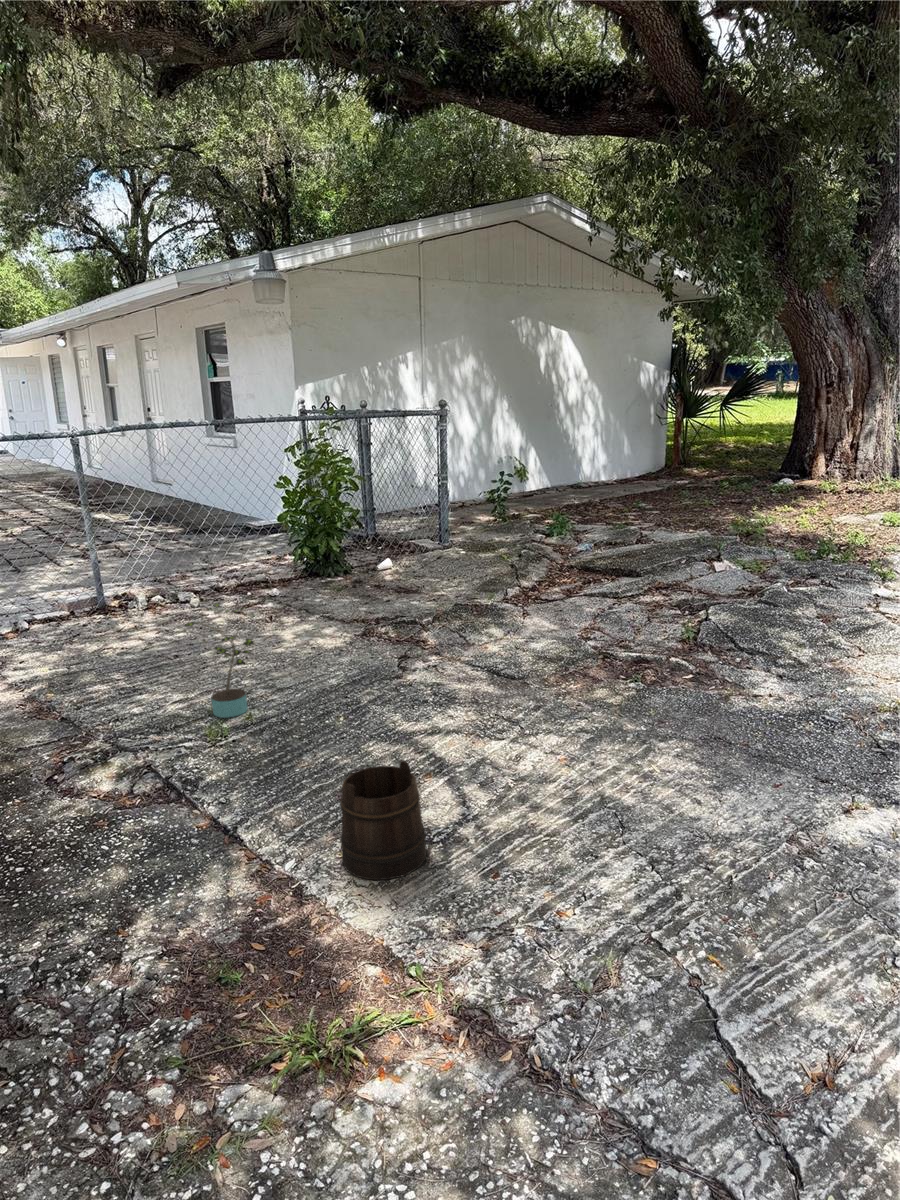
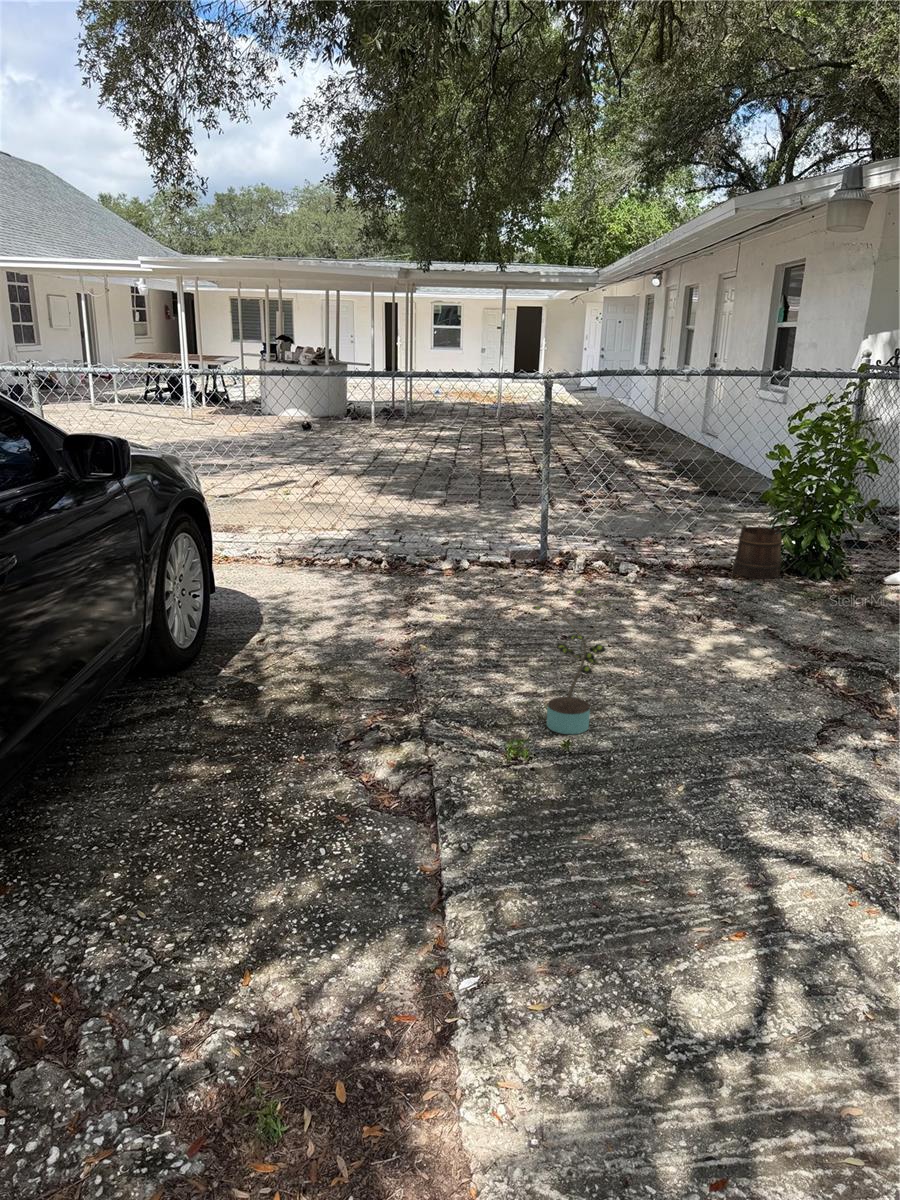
bucket: present [340,760,427,880] -> present [733,526,782,579]

